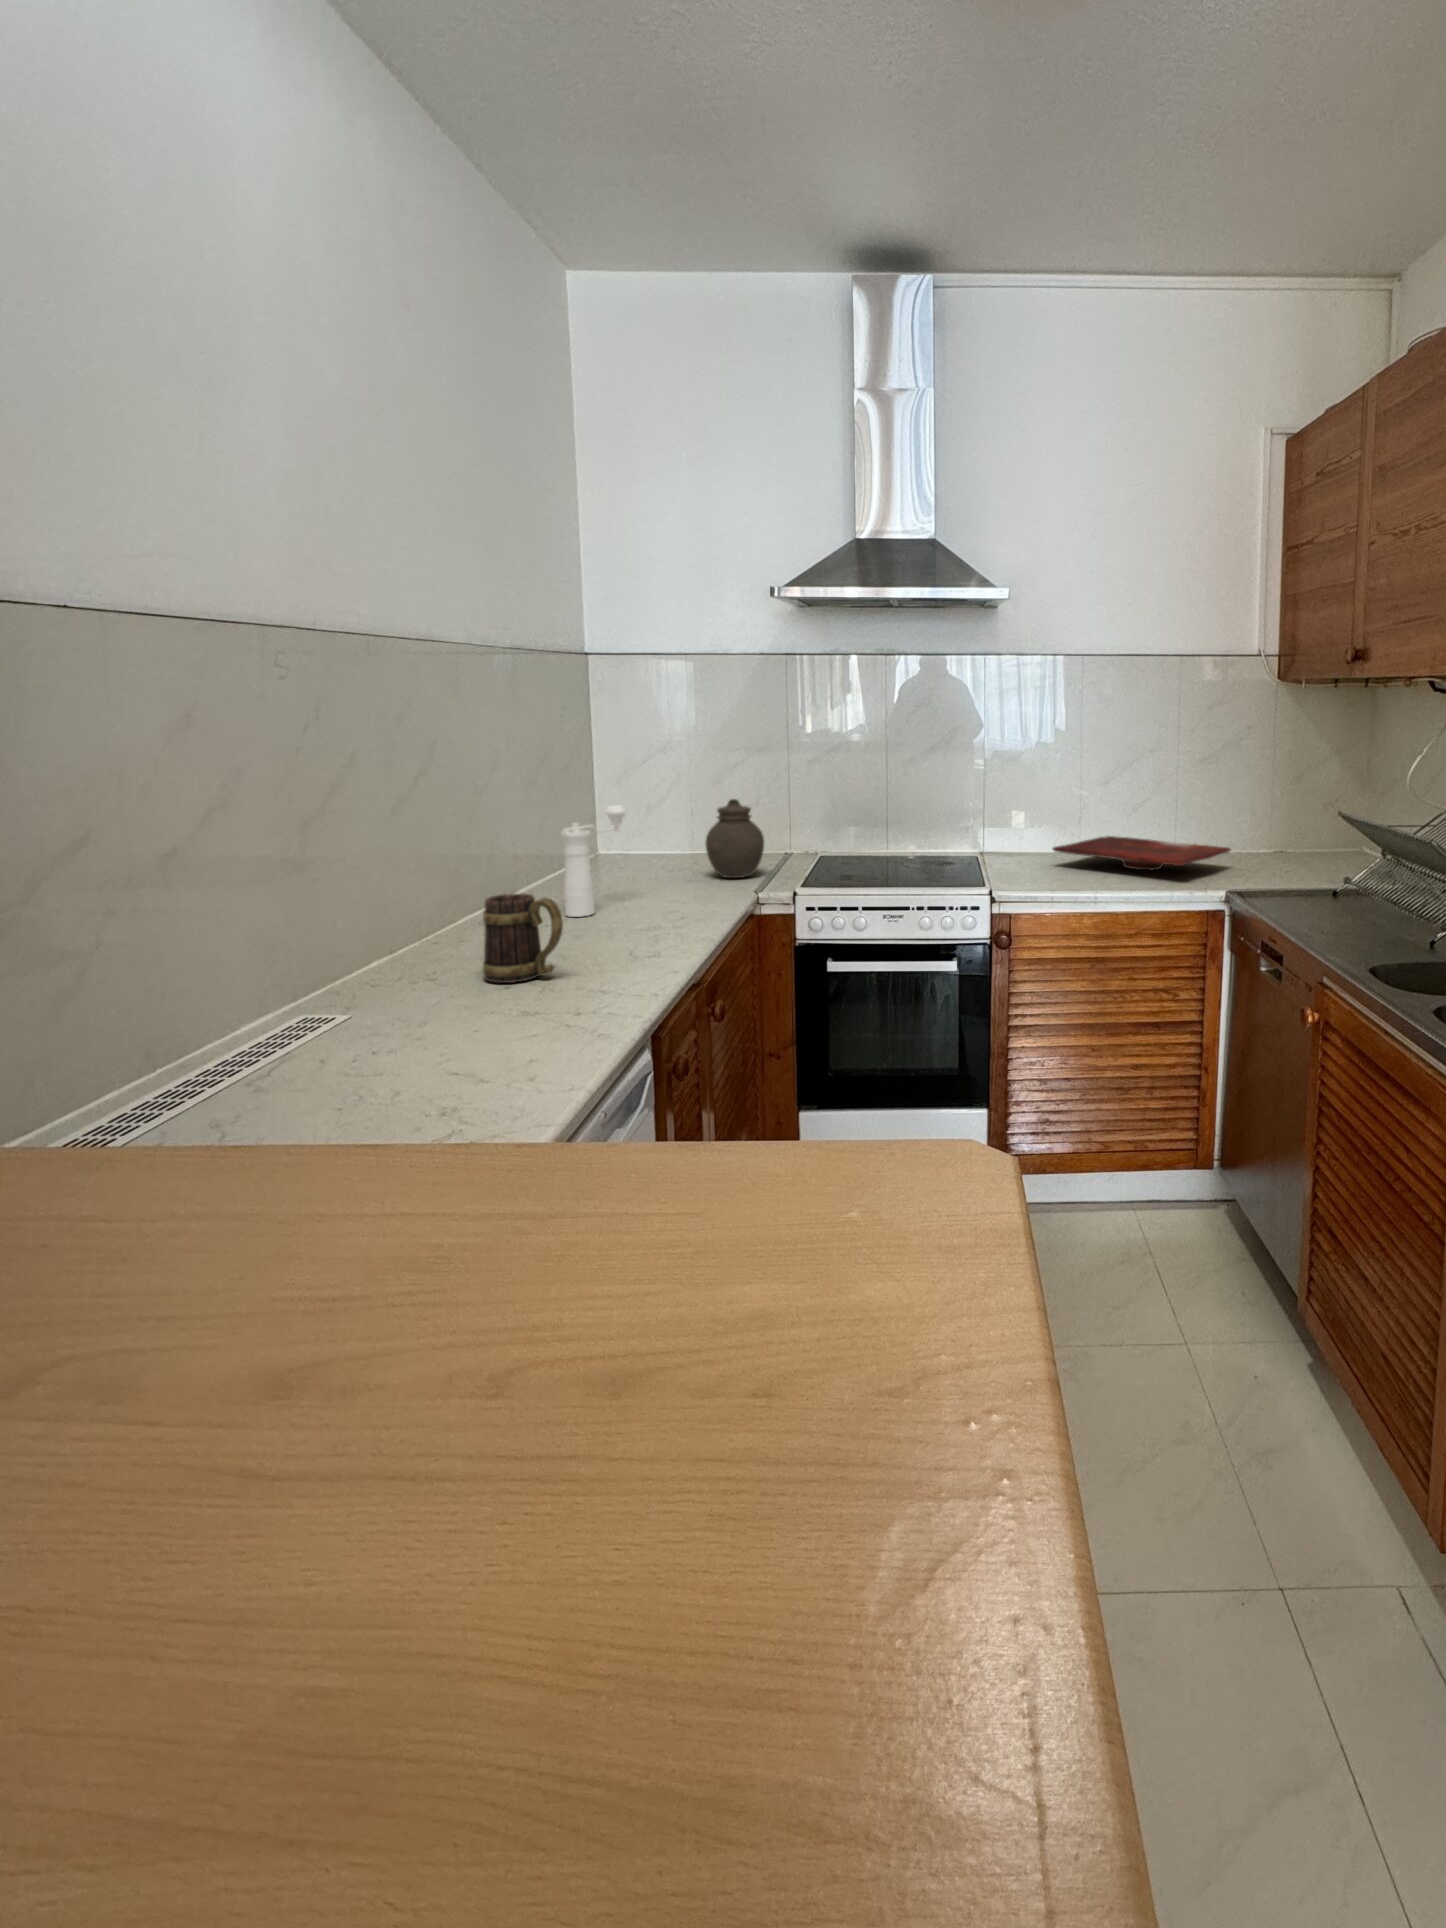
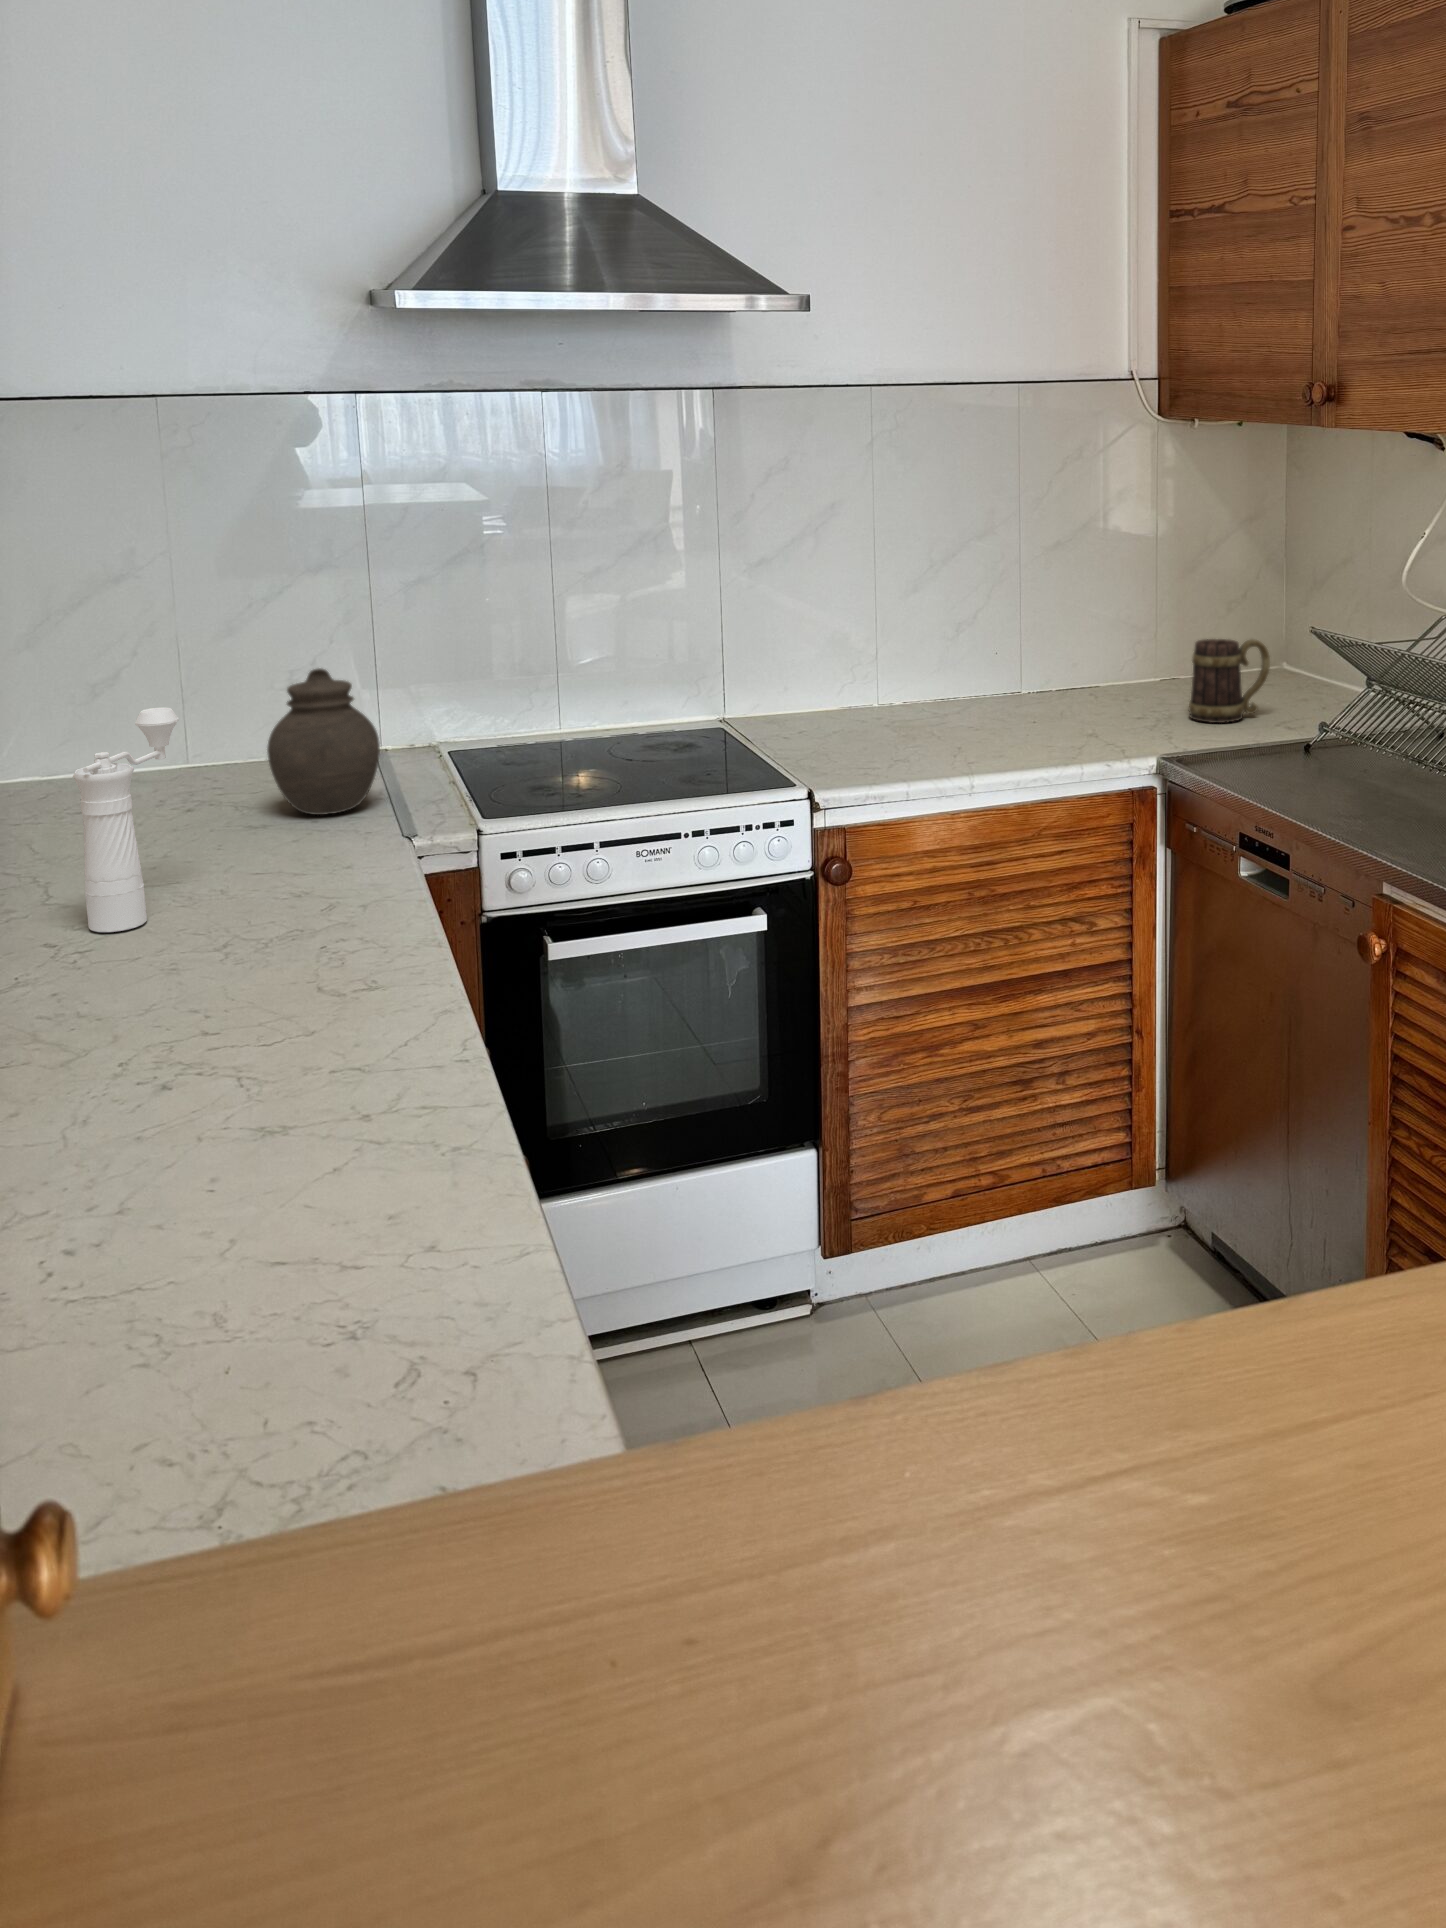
cutting board: present [1053,836,1231,870] -> none [856,674,1124,729]
mug: present [483,893,563,983] -> present [1189,639,1270,723]

